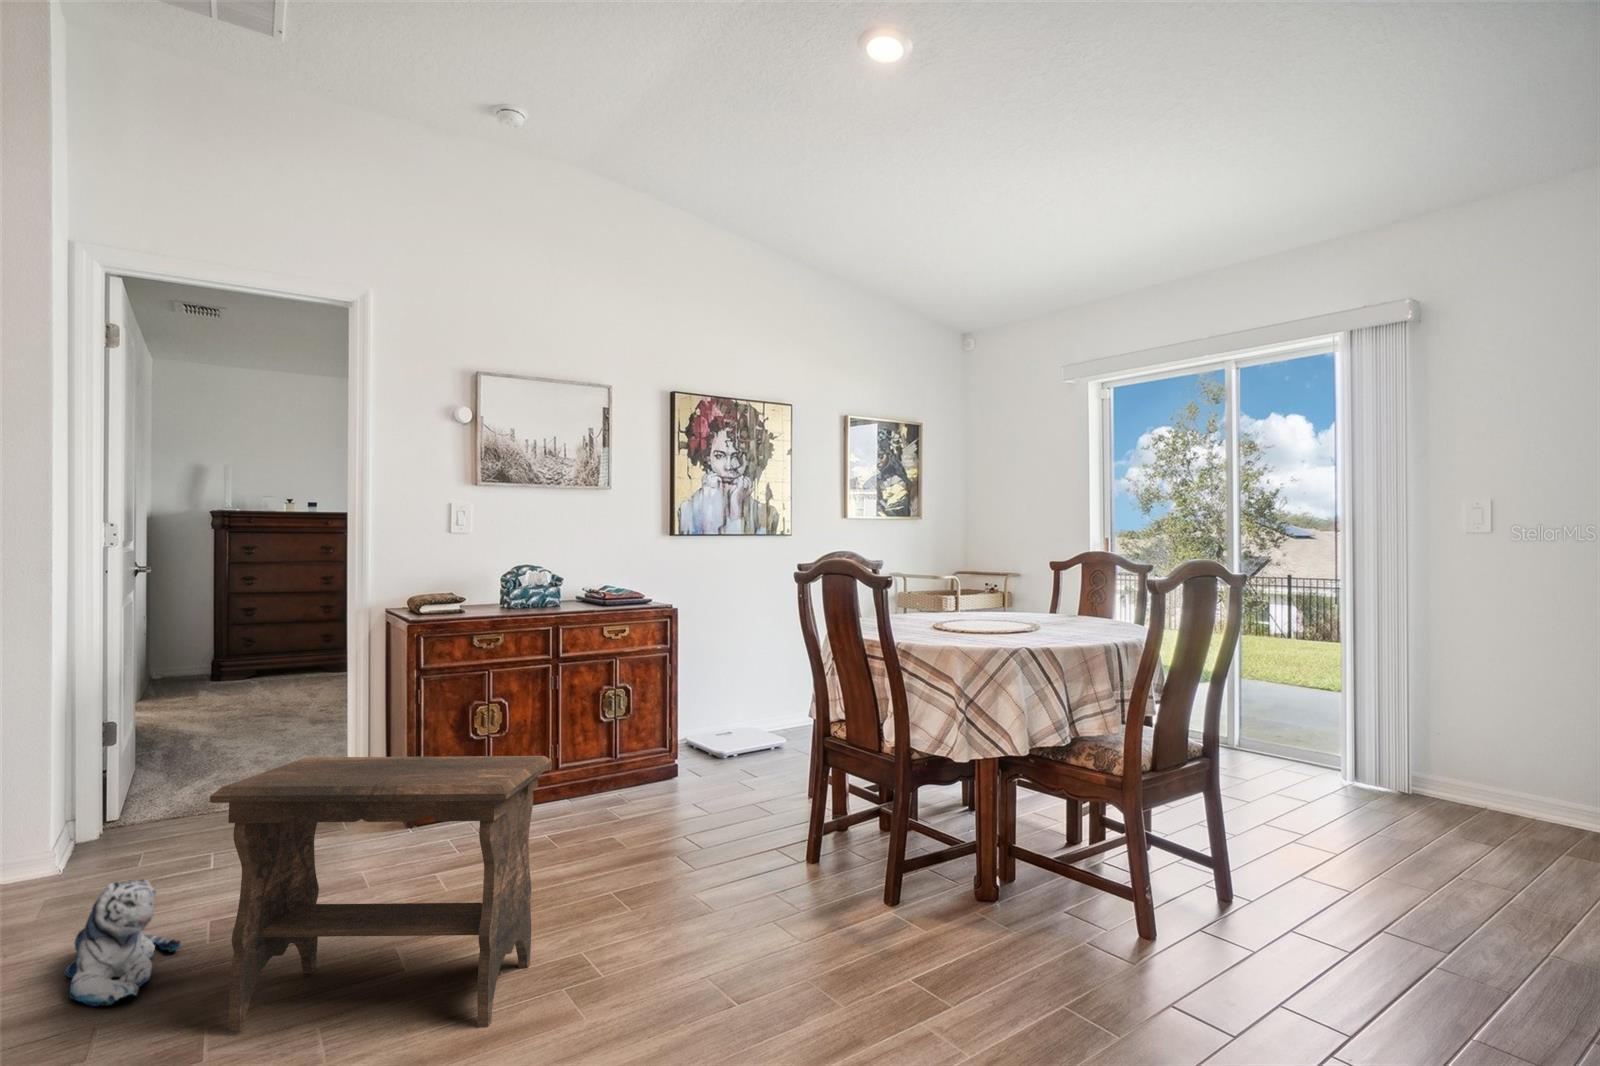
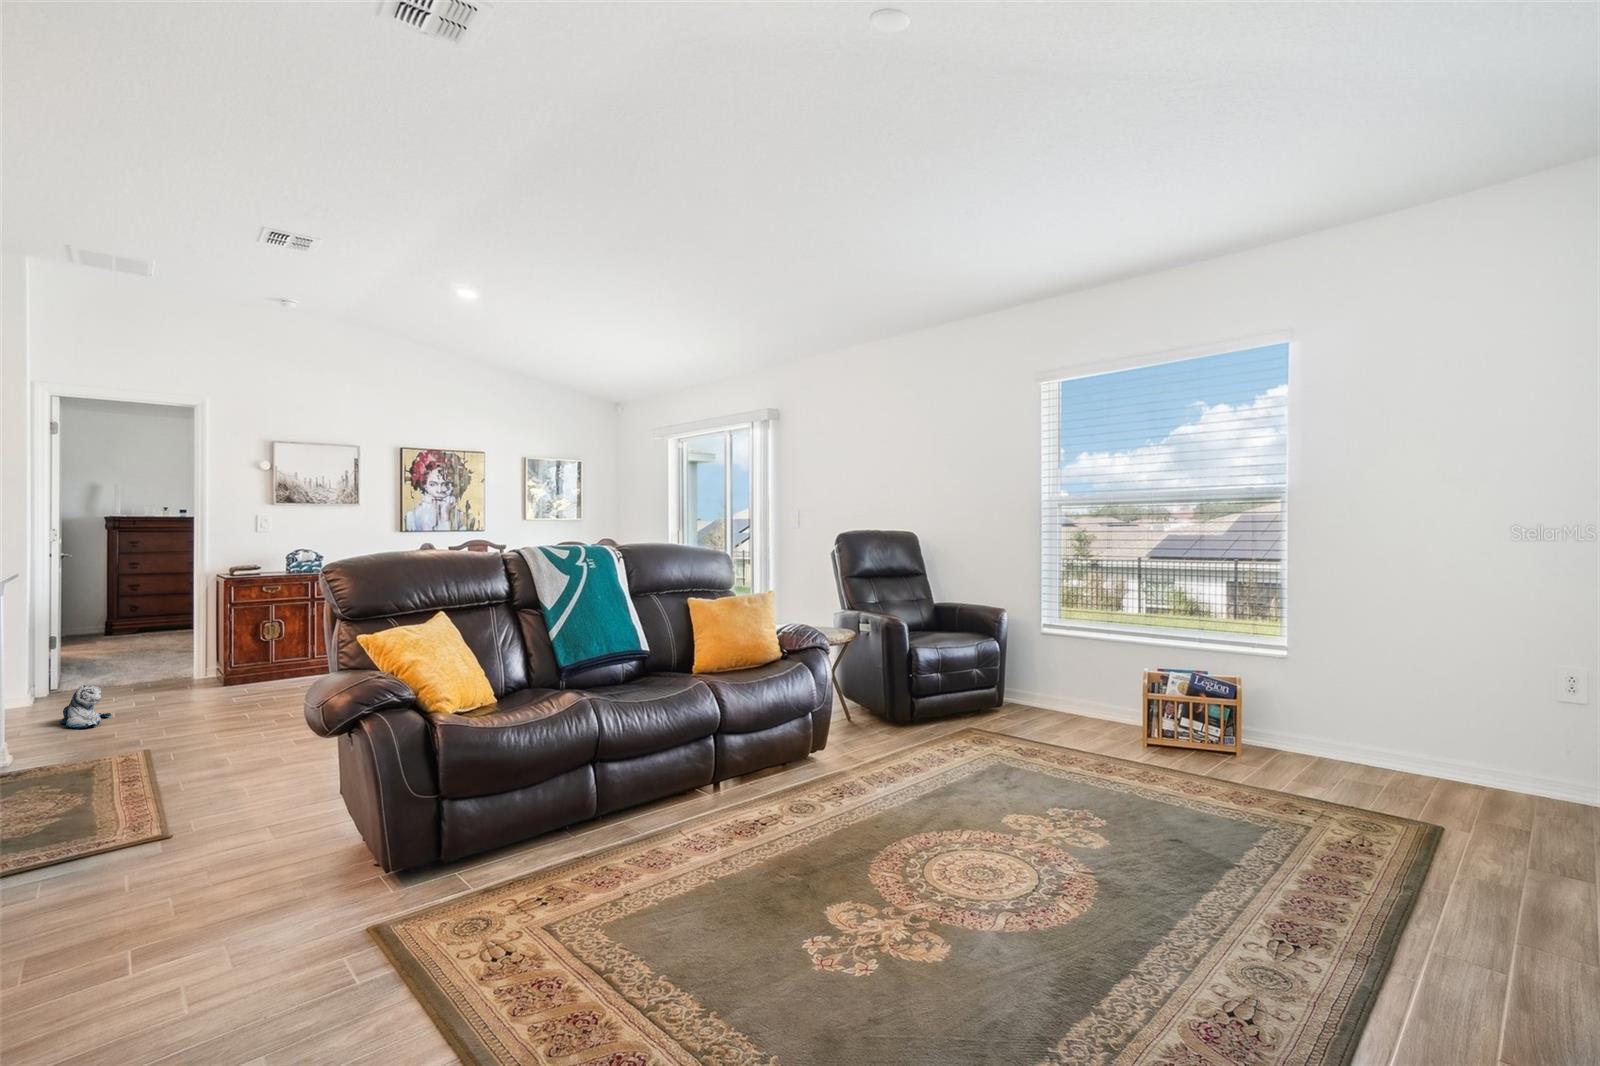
footstool: present [210,756,552,1030] -> none [131,635,280,730]

